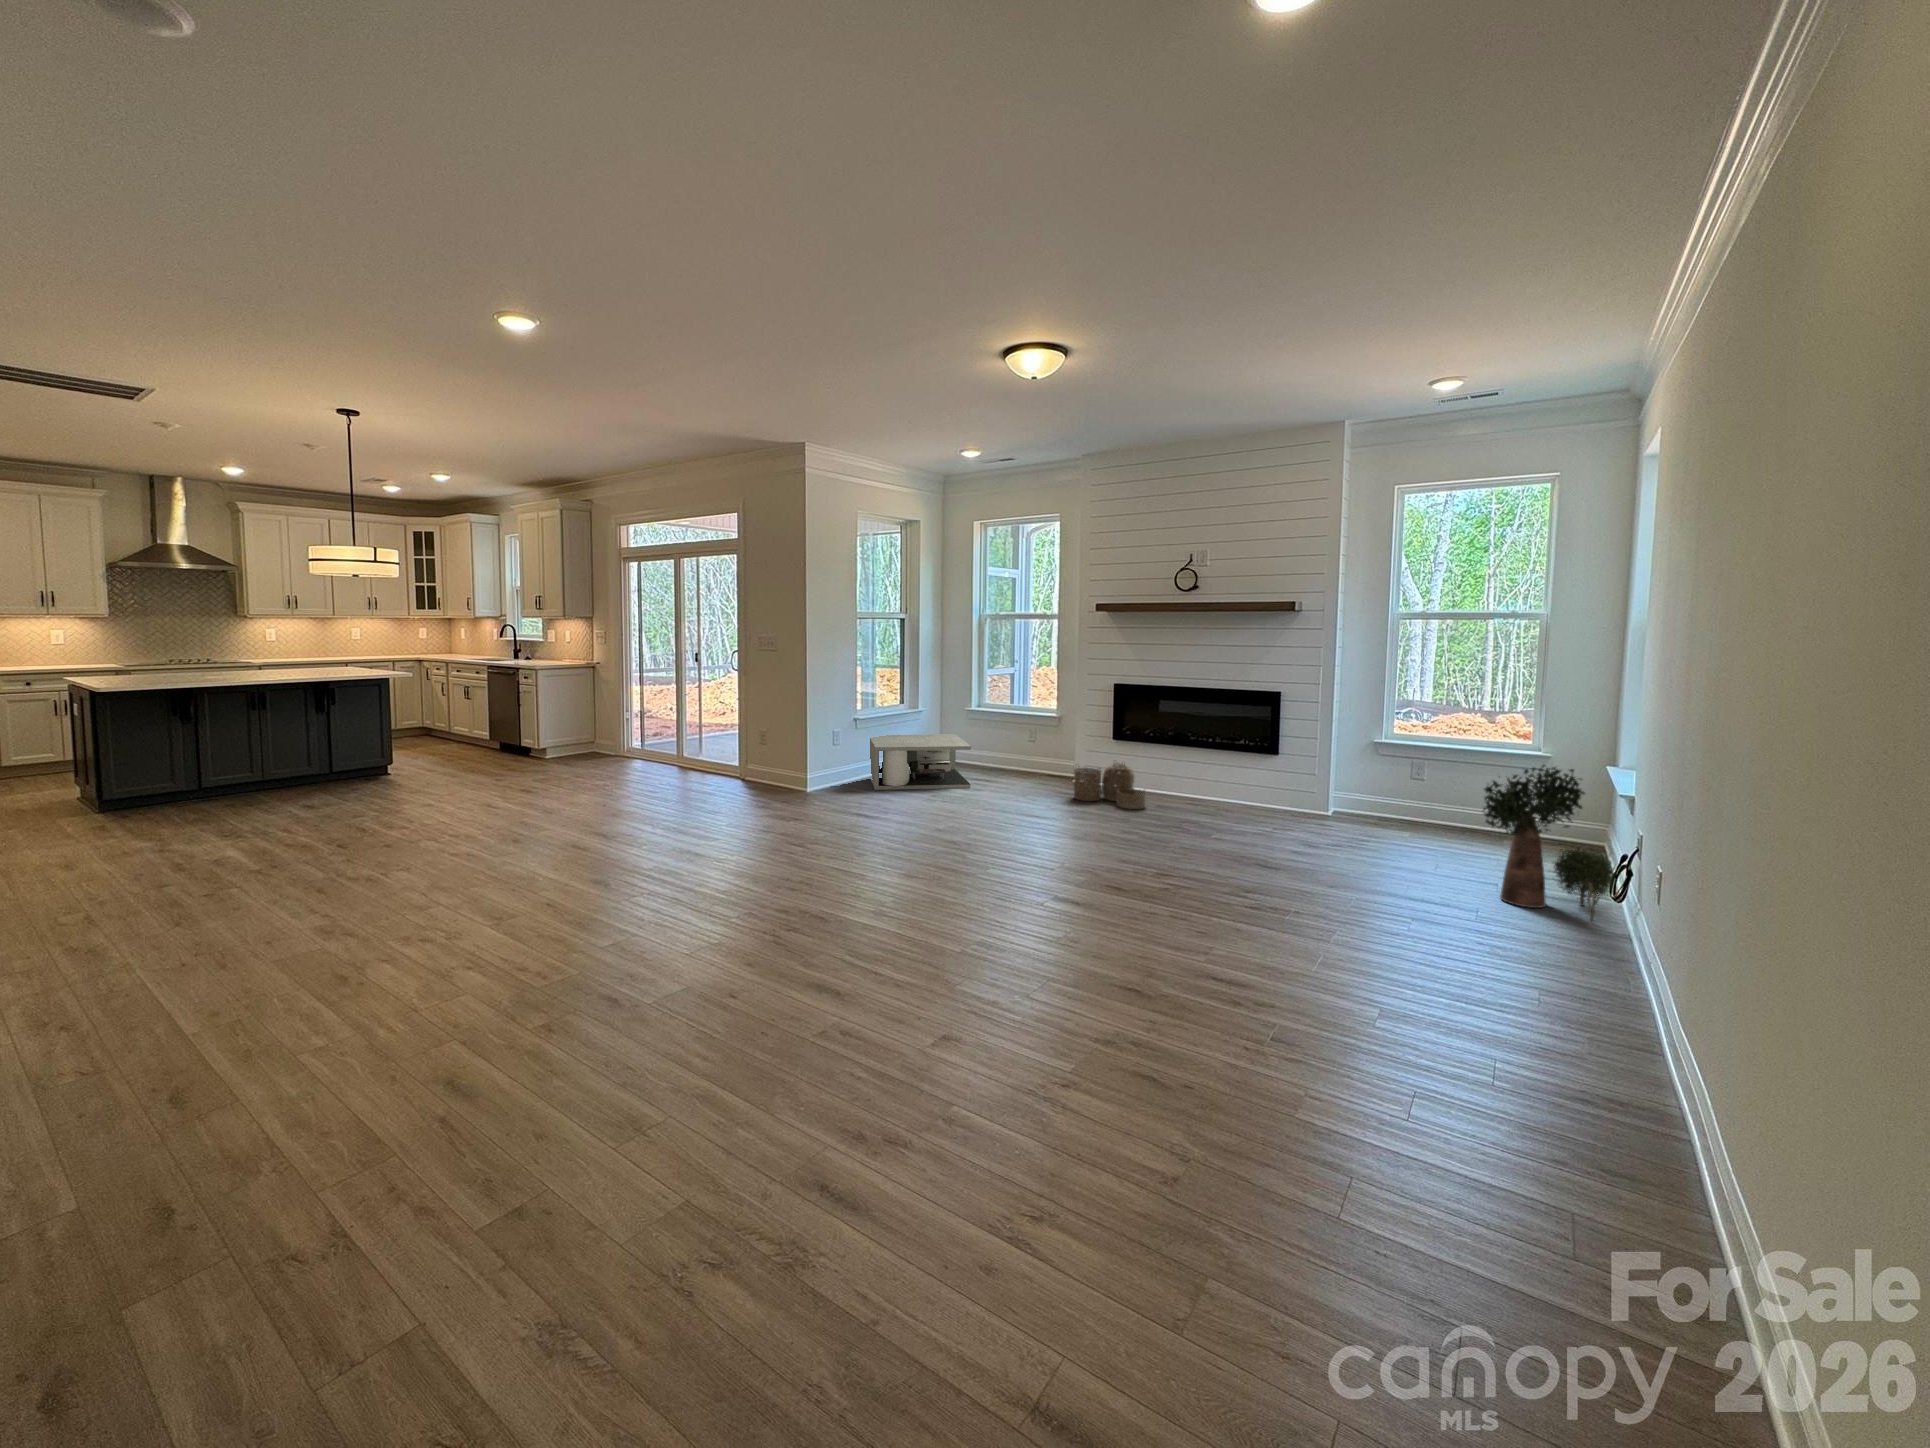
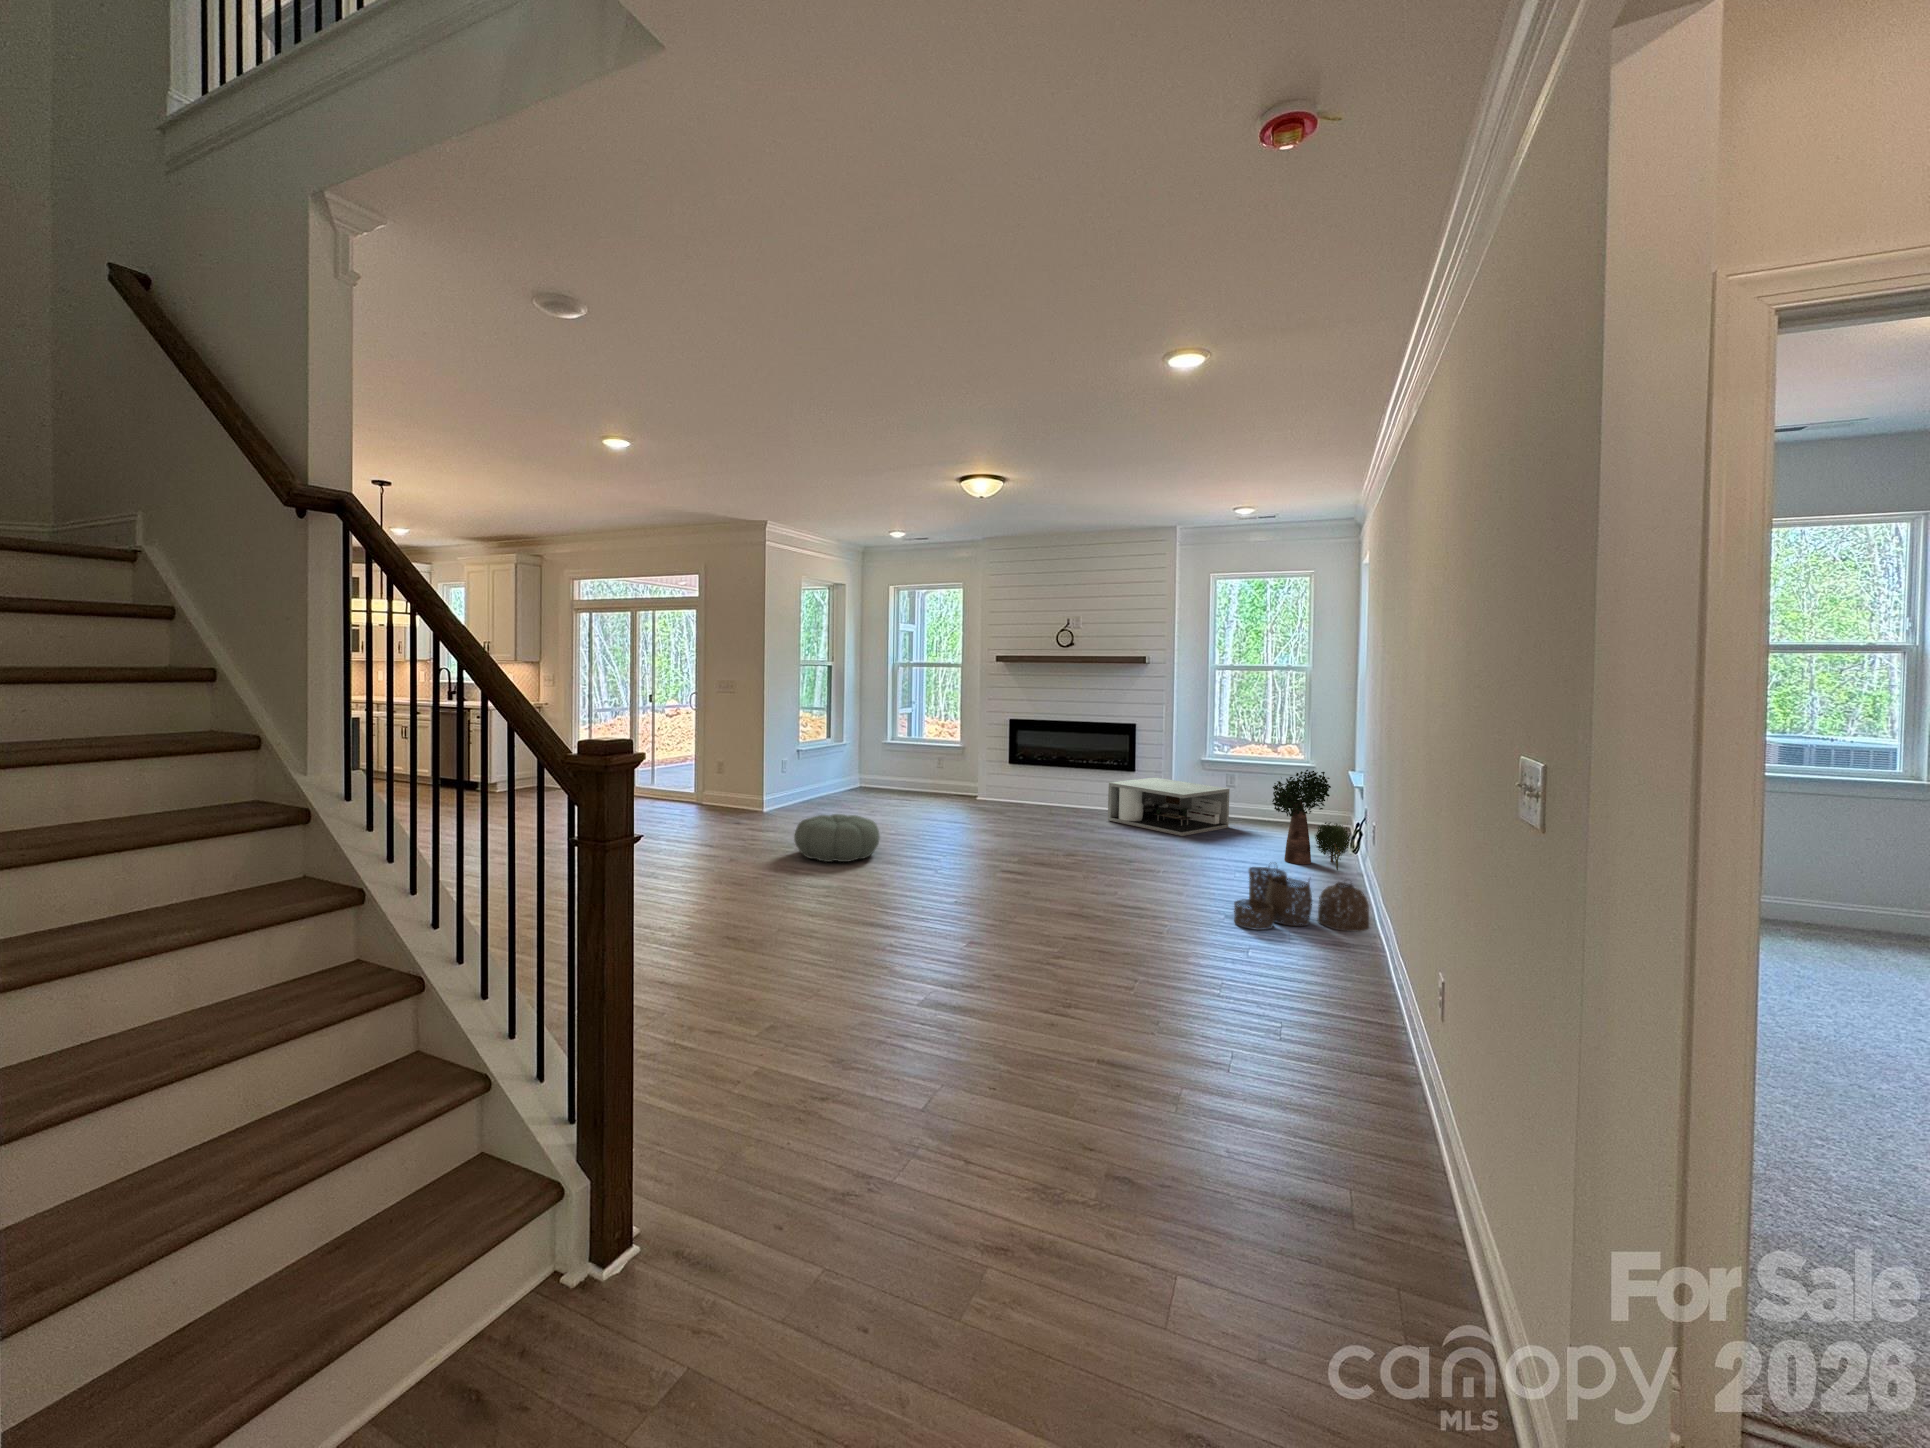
coffee table: present [870,734,971,790] -> present [1108,778,1230,836]
woven basket: present [1074,763,1146,809] -> present [1234,867,1369,932]
pouf: none [798,805,907,869] -> present [794,814,880,862]

